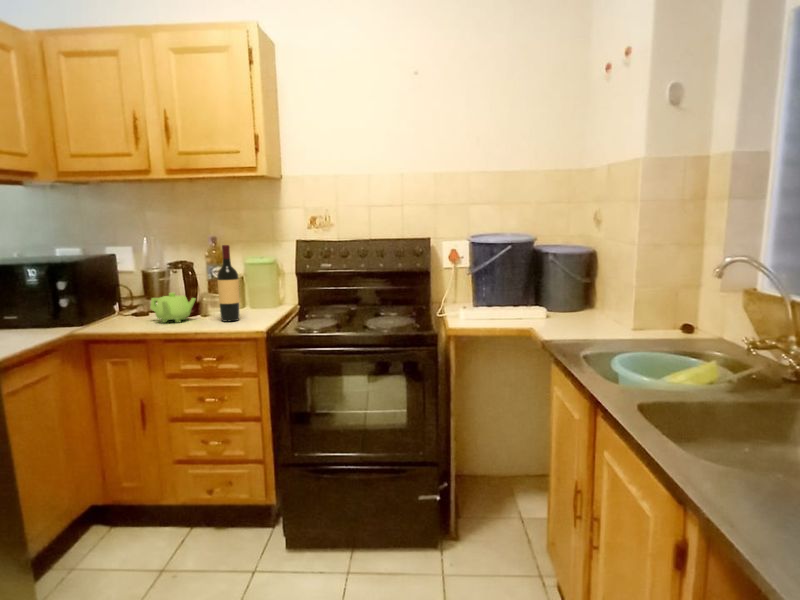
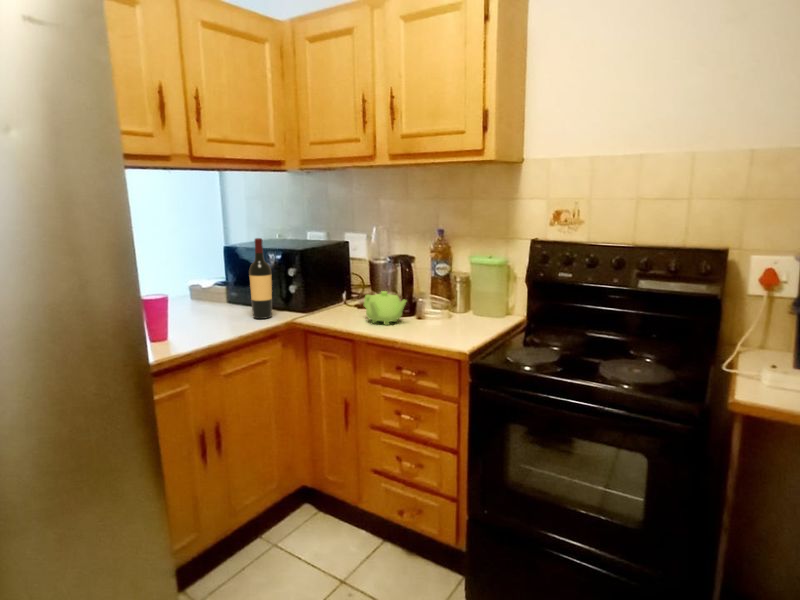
wine bottle: present [217,245,239,321] -> present [249,238,272,319]

